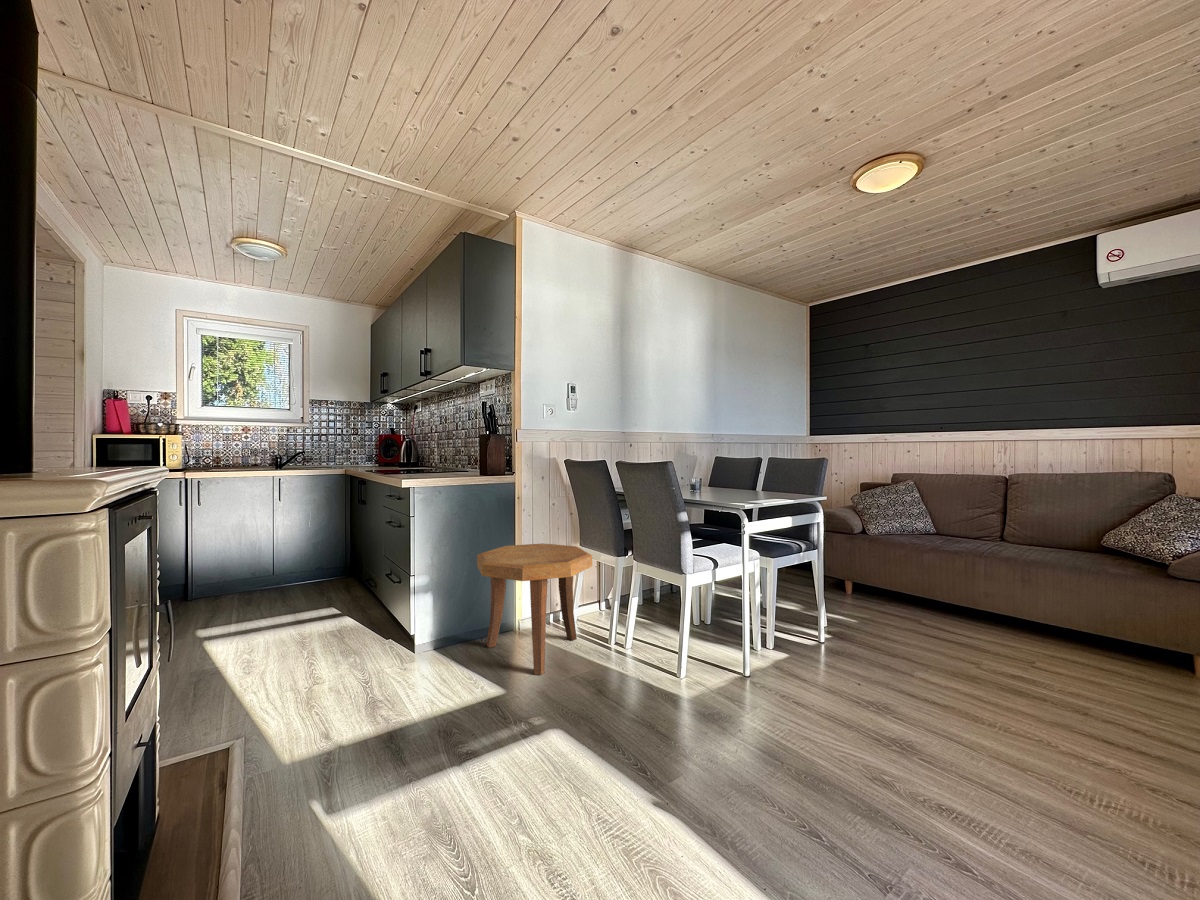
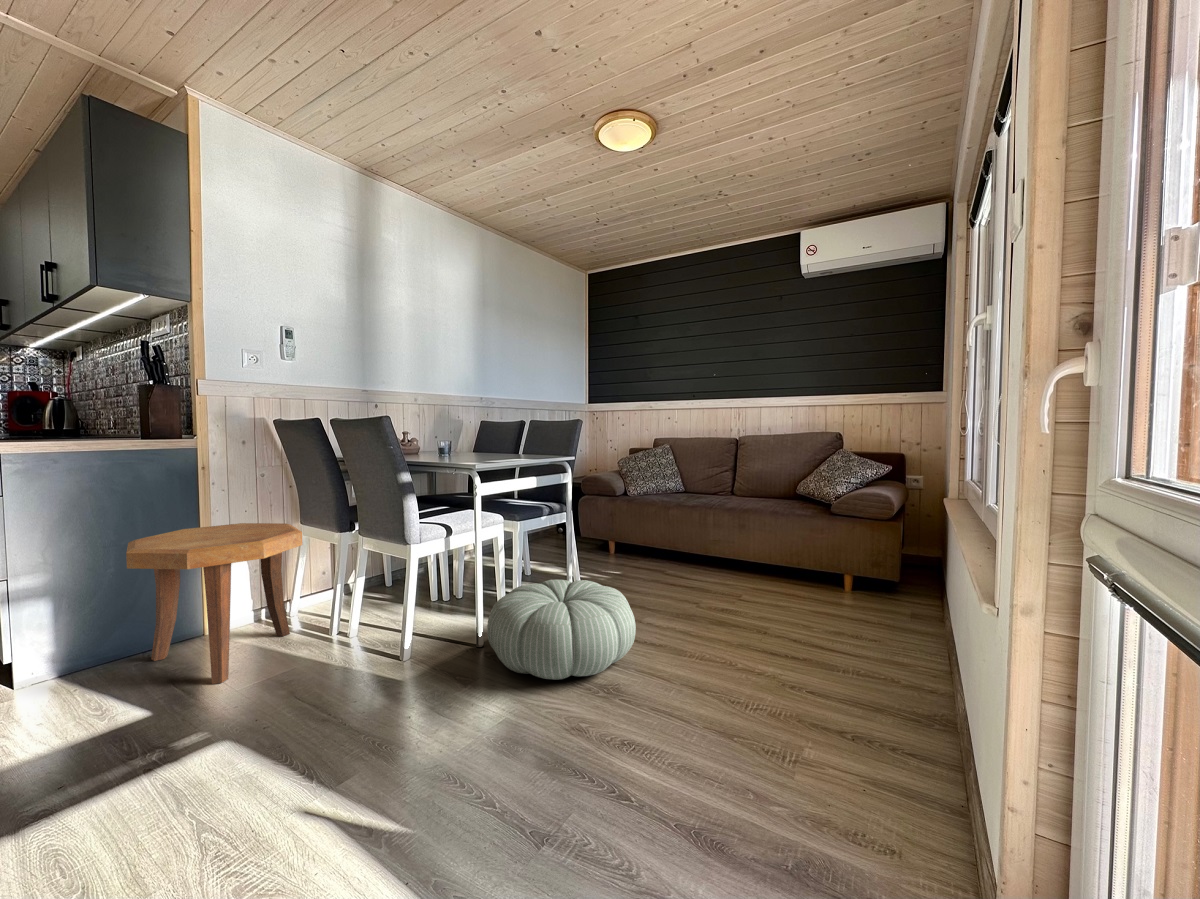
pouf: none [758,622,923,730] -> present [487,580,636,680]

